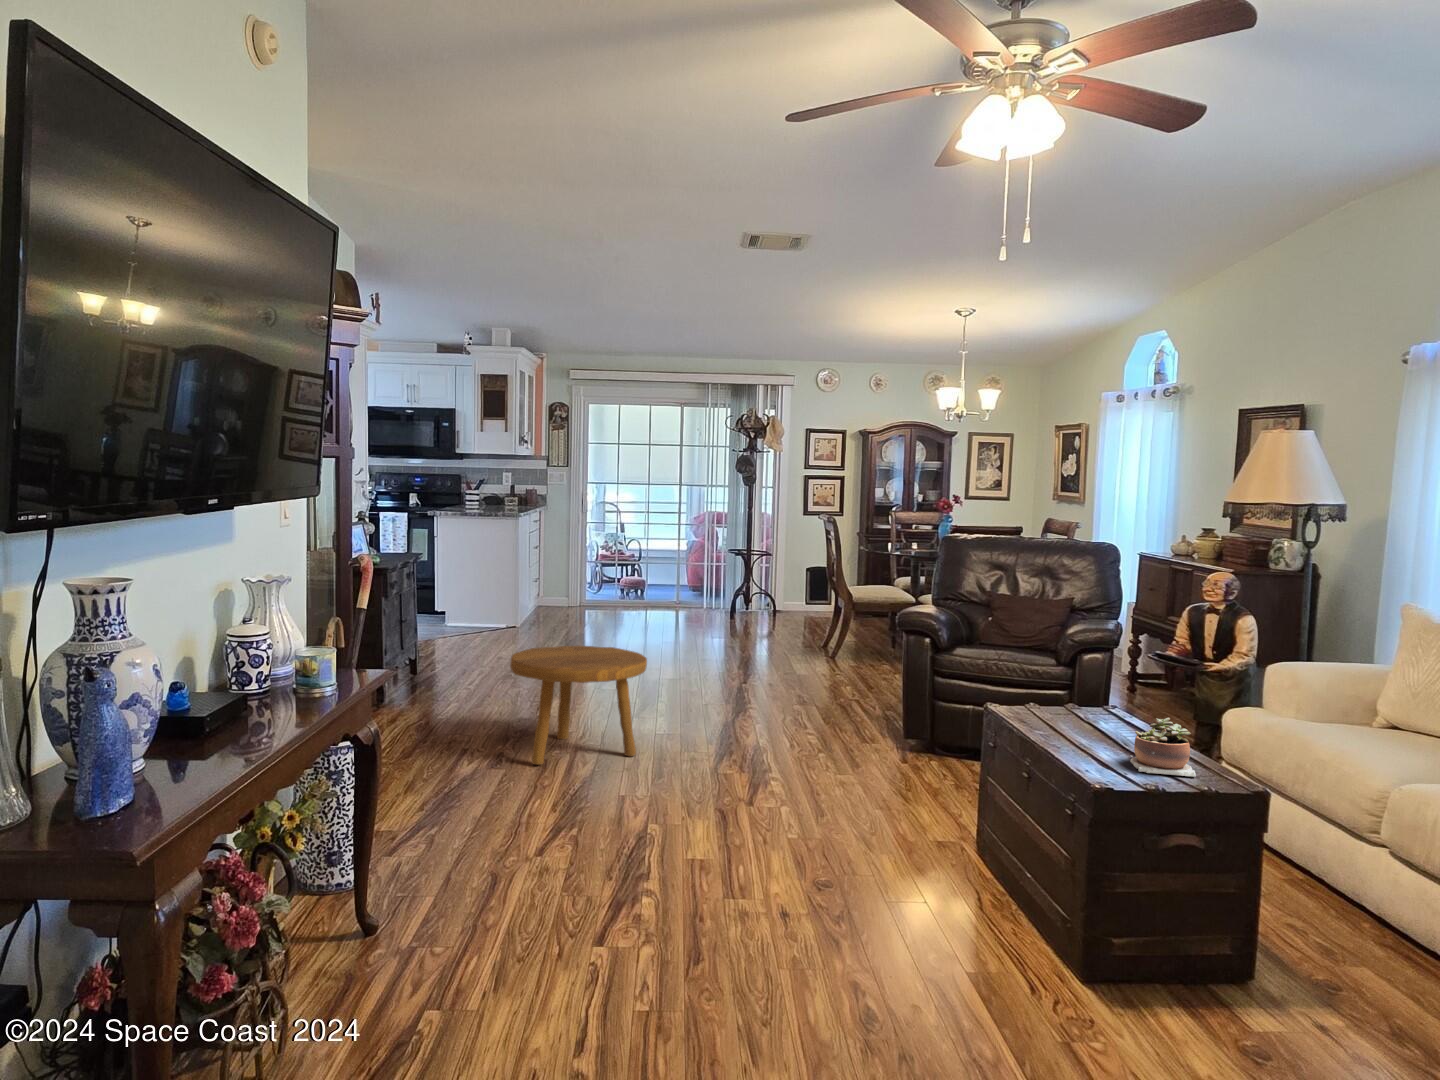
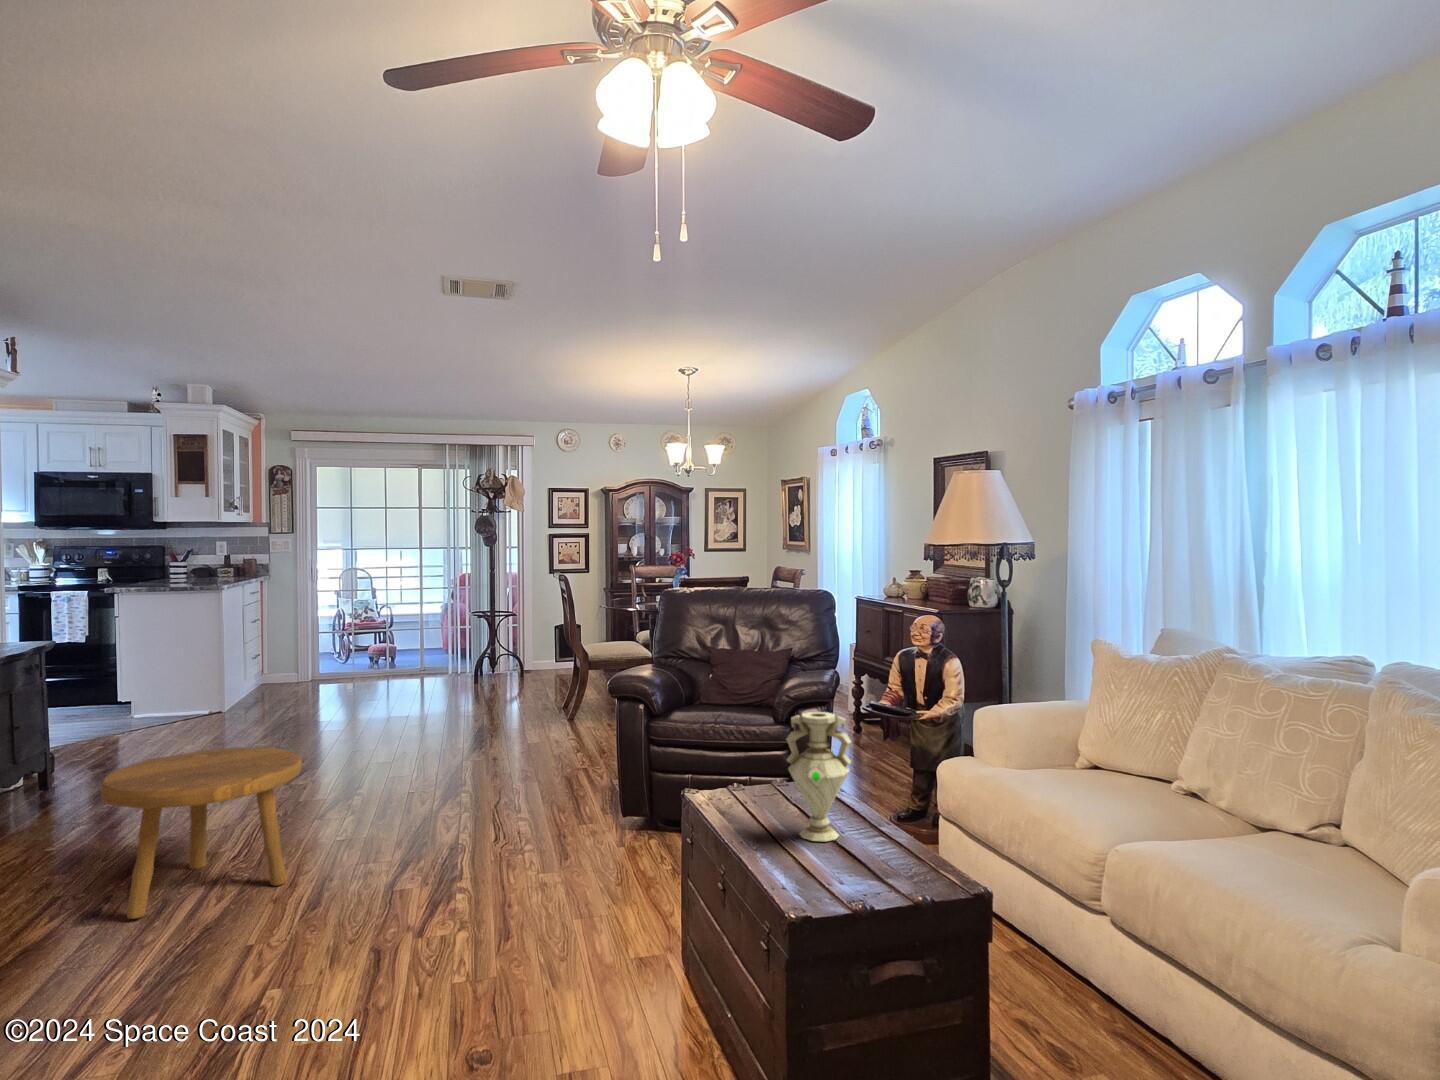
vase: none [1084,639,1145,744] -> present [786,712,851,841]
succulent plant: present [1130,718,1196,777] -> none [840,811,916,890]

